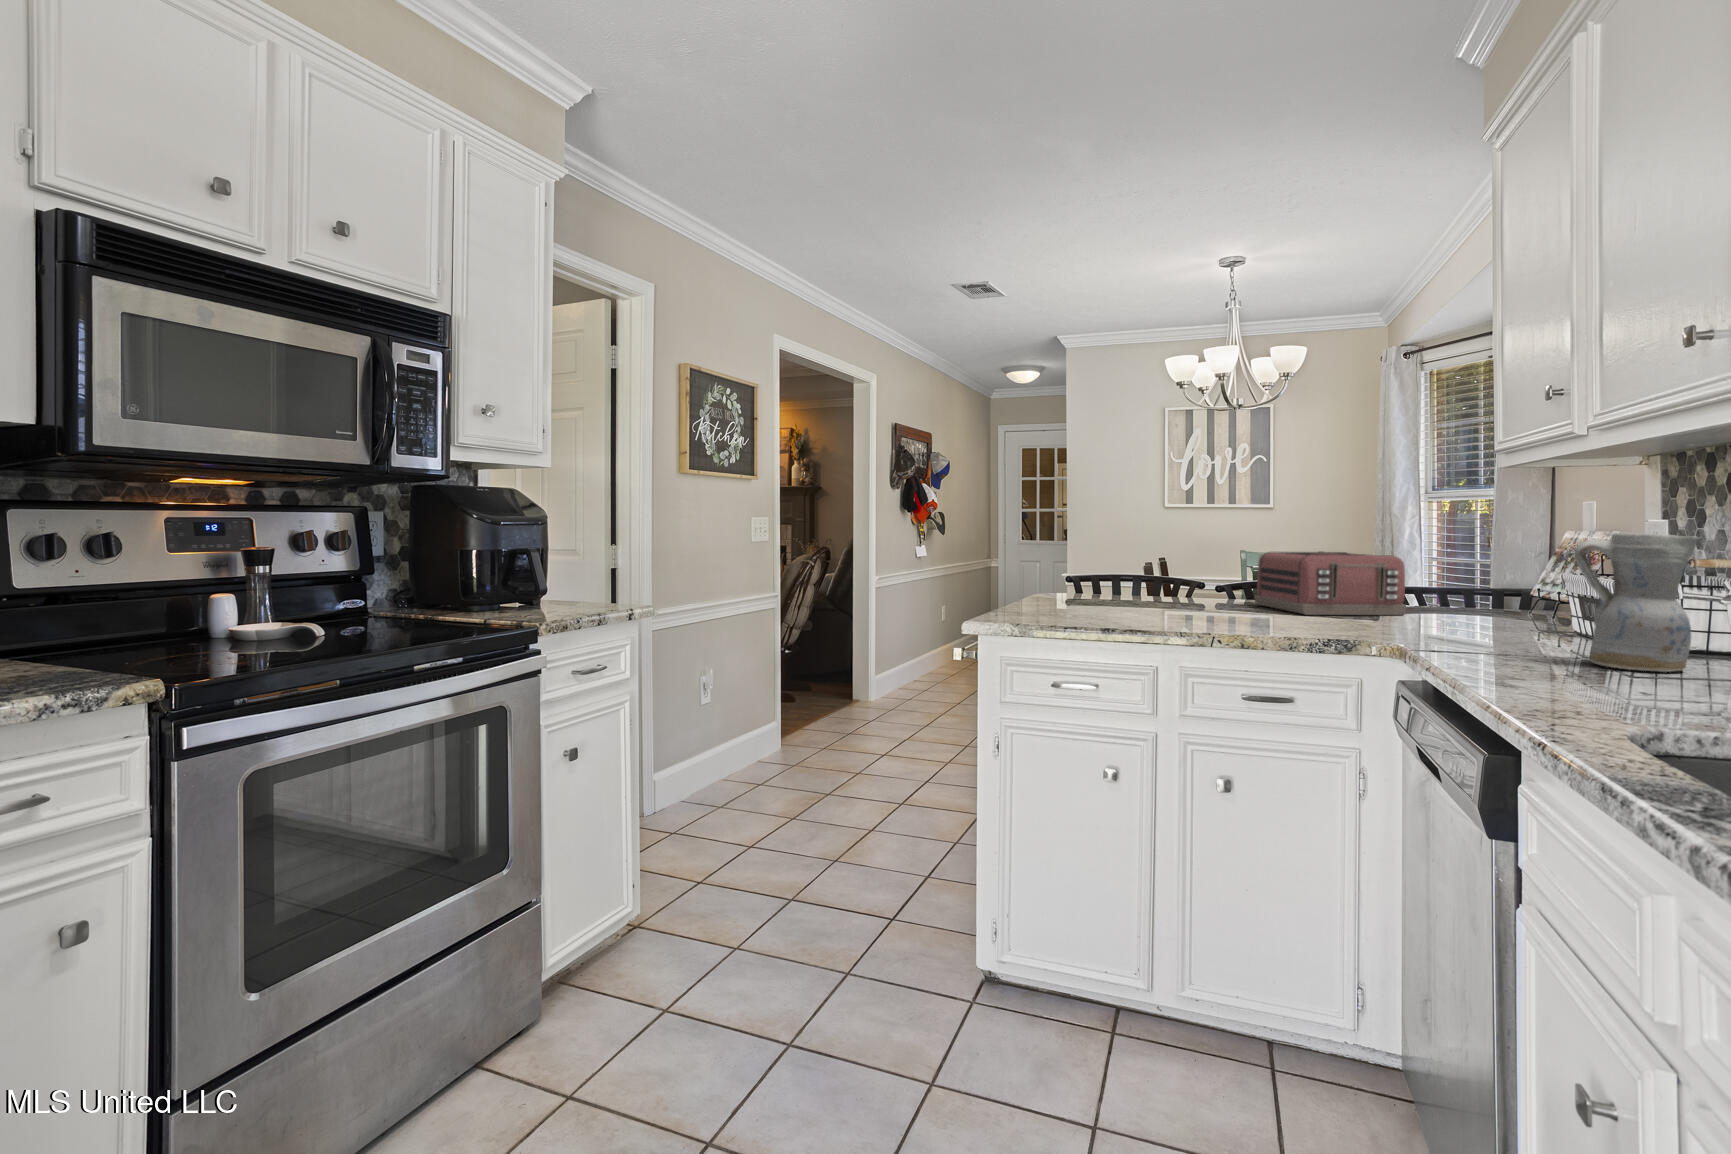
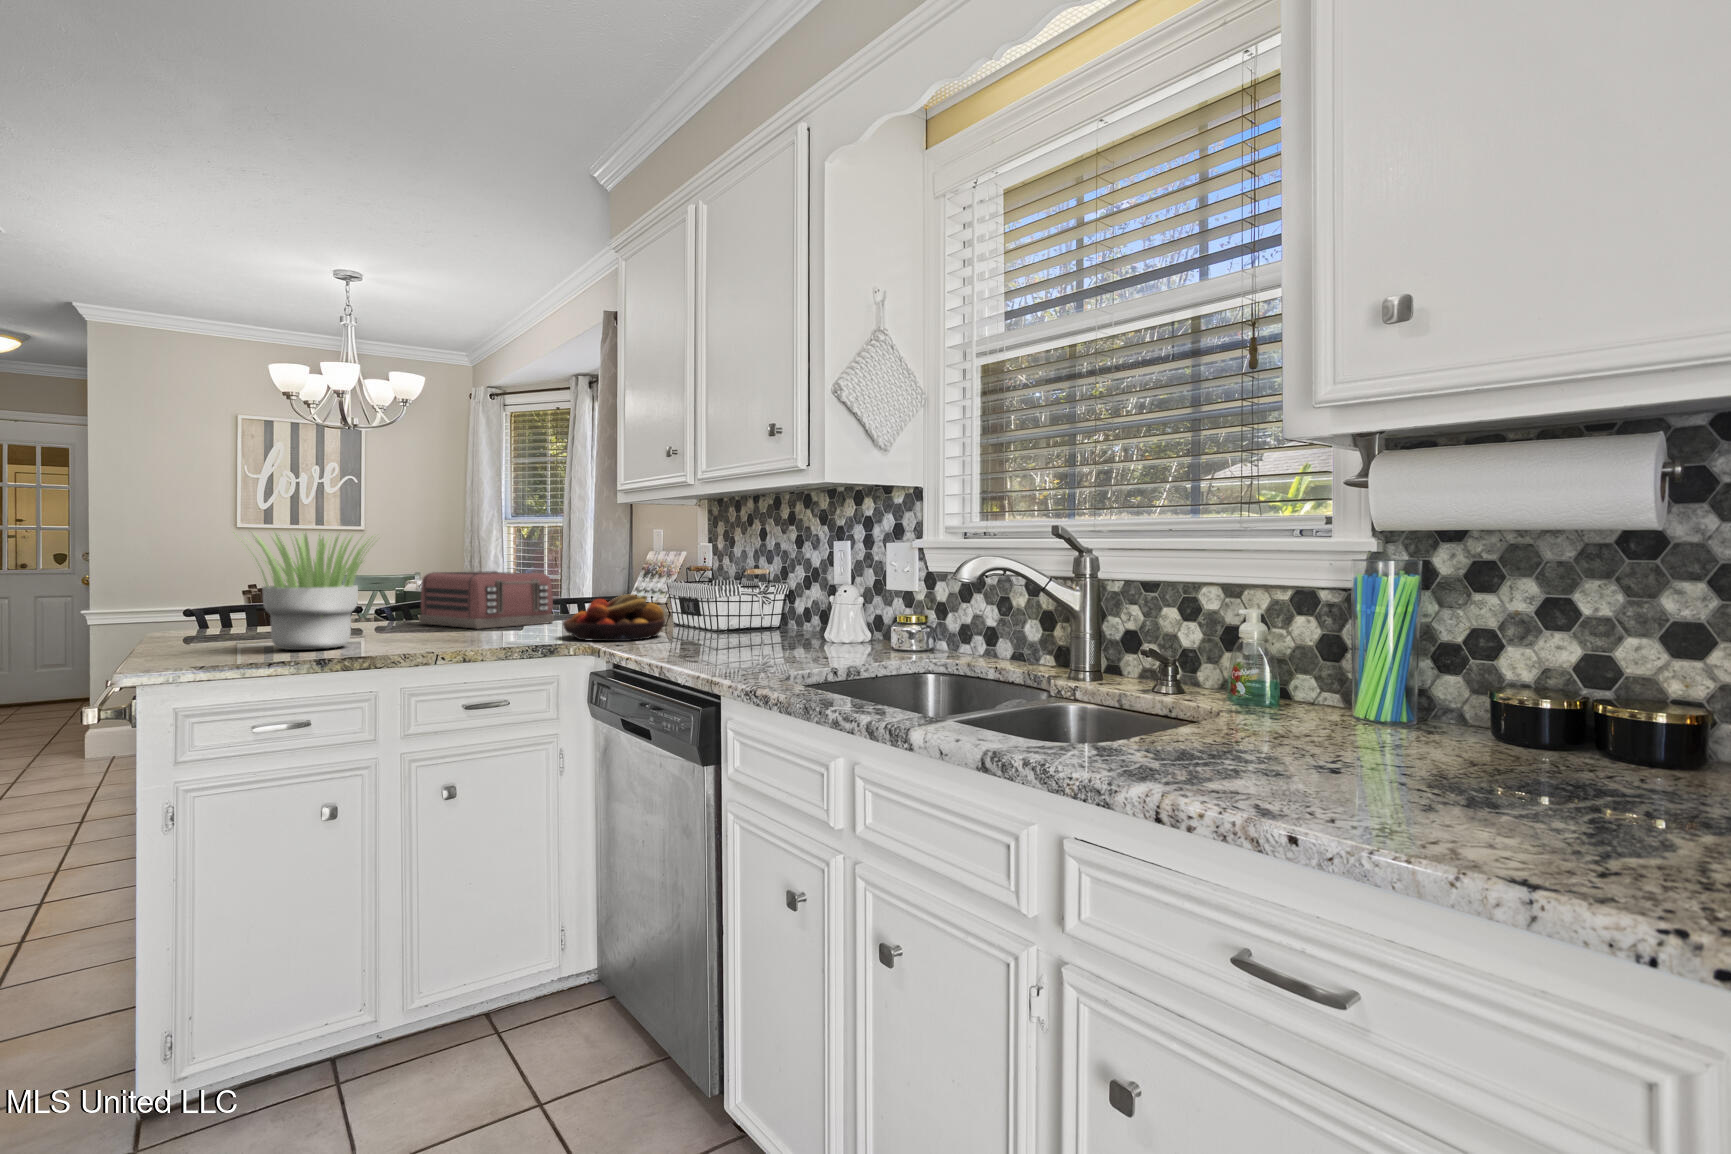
potted plant: none [1062,509,1195,623] -> present [234,533,373,650]
ceramic pitcher: present [1574,532,1698,672] -> none [691,551,755,644]
fruit bowl: none [1389,587,1541,648] -> present [563,594,665,641]

